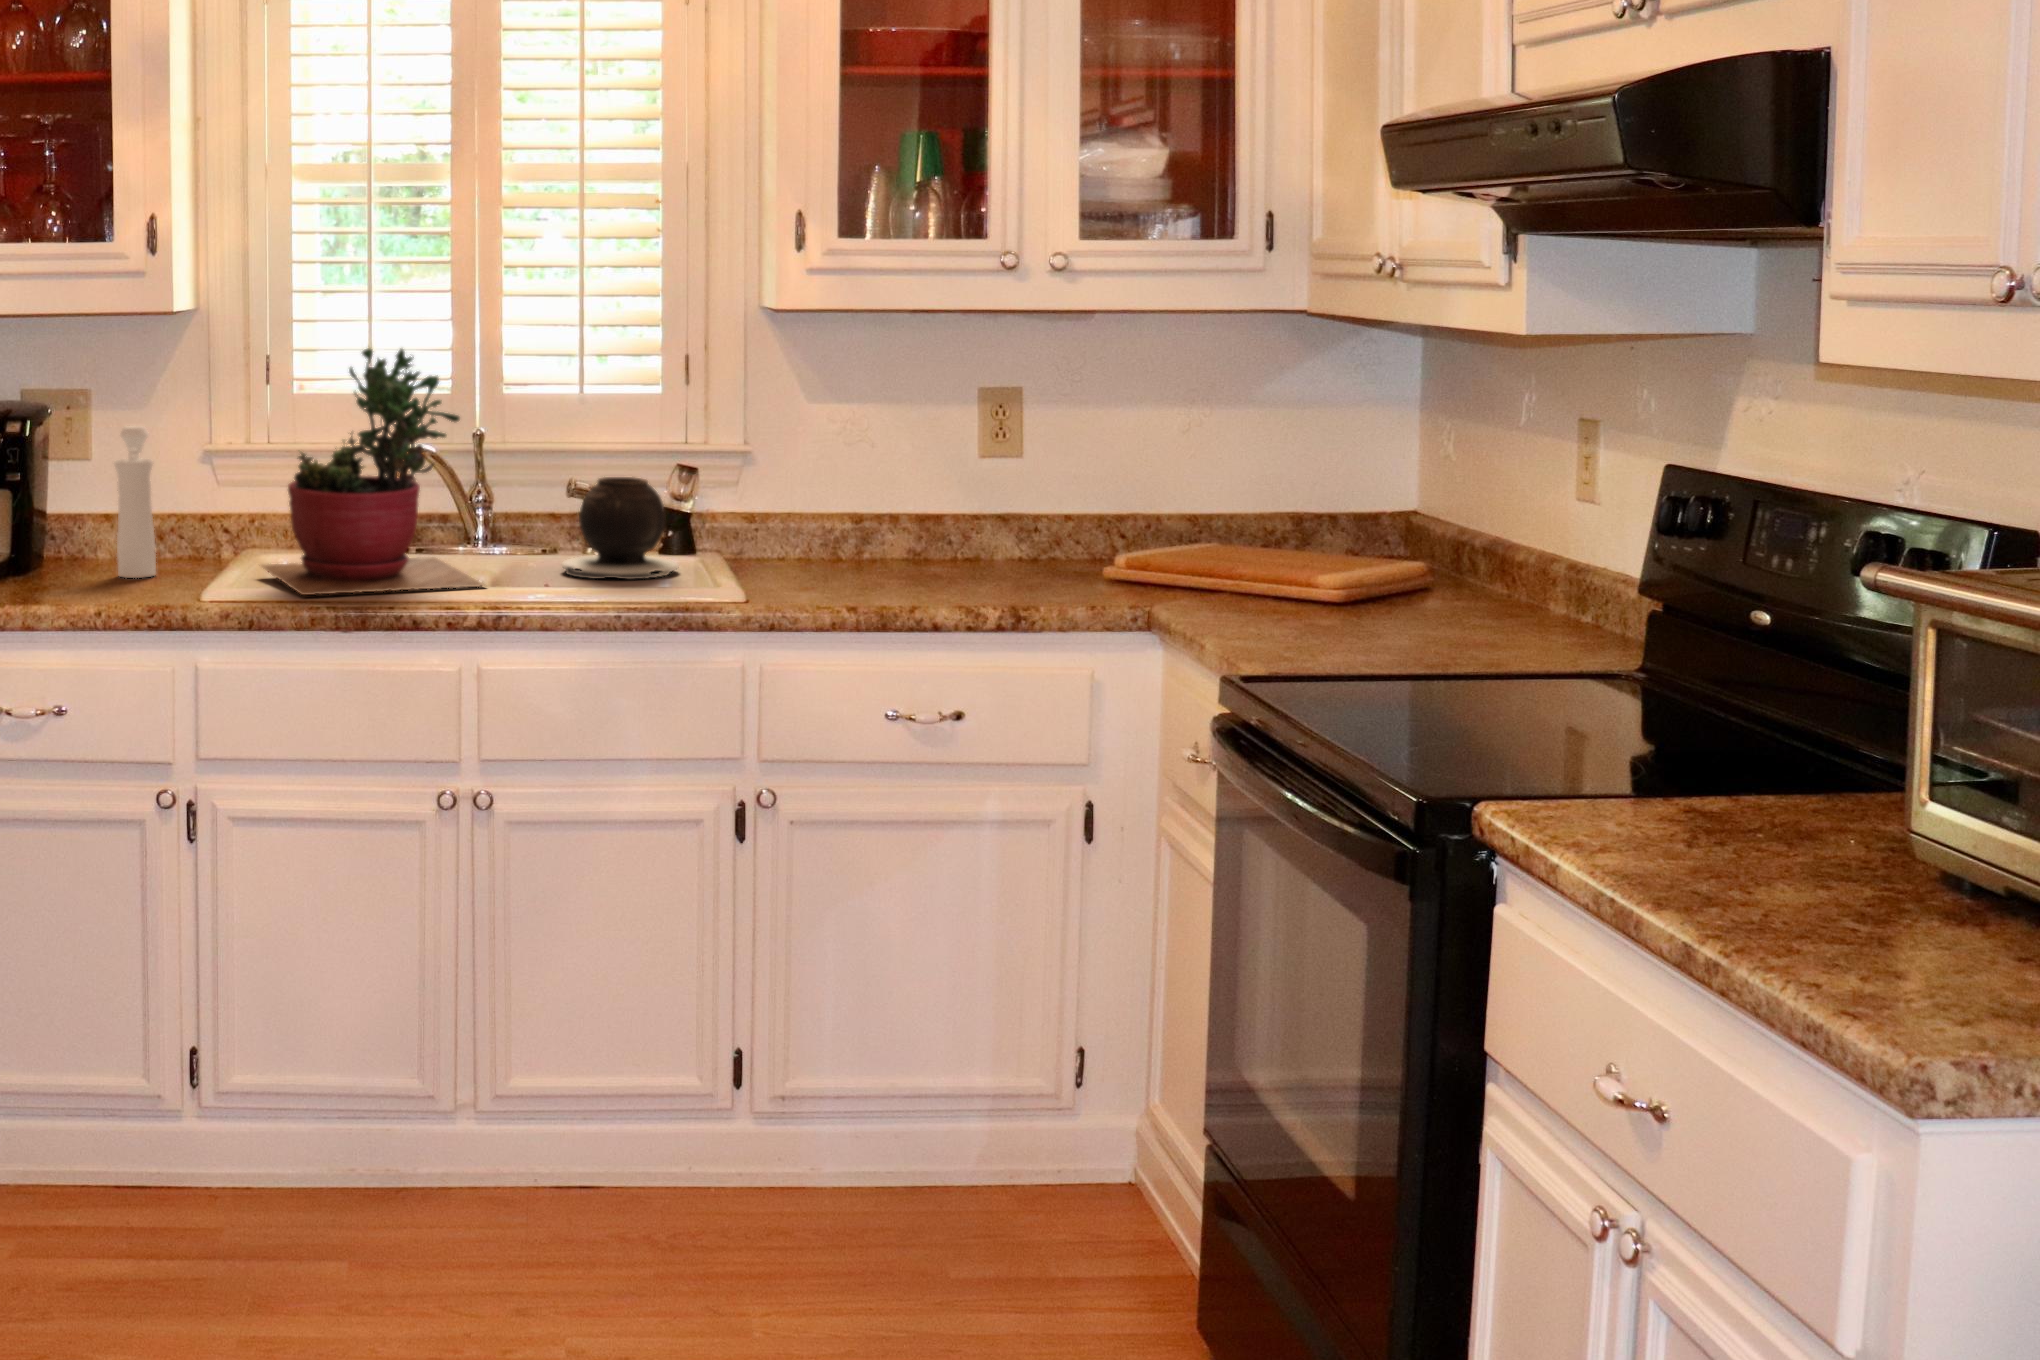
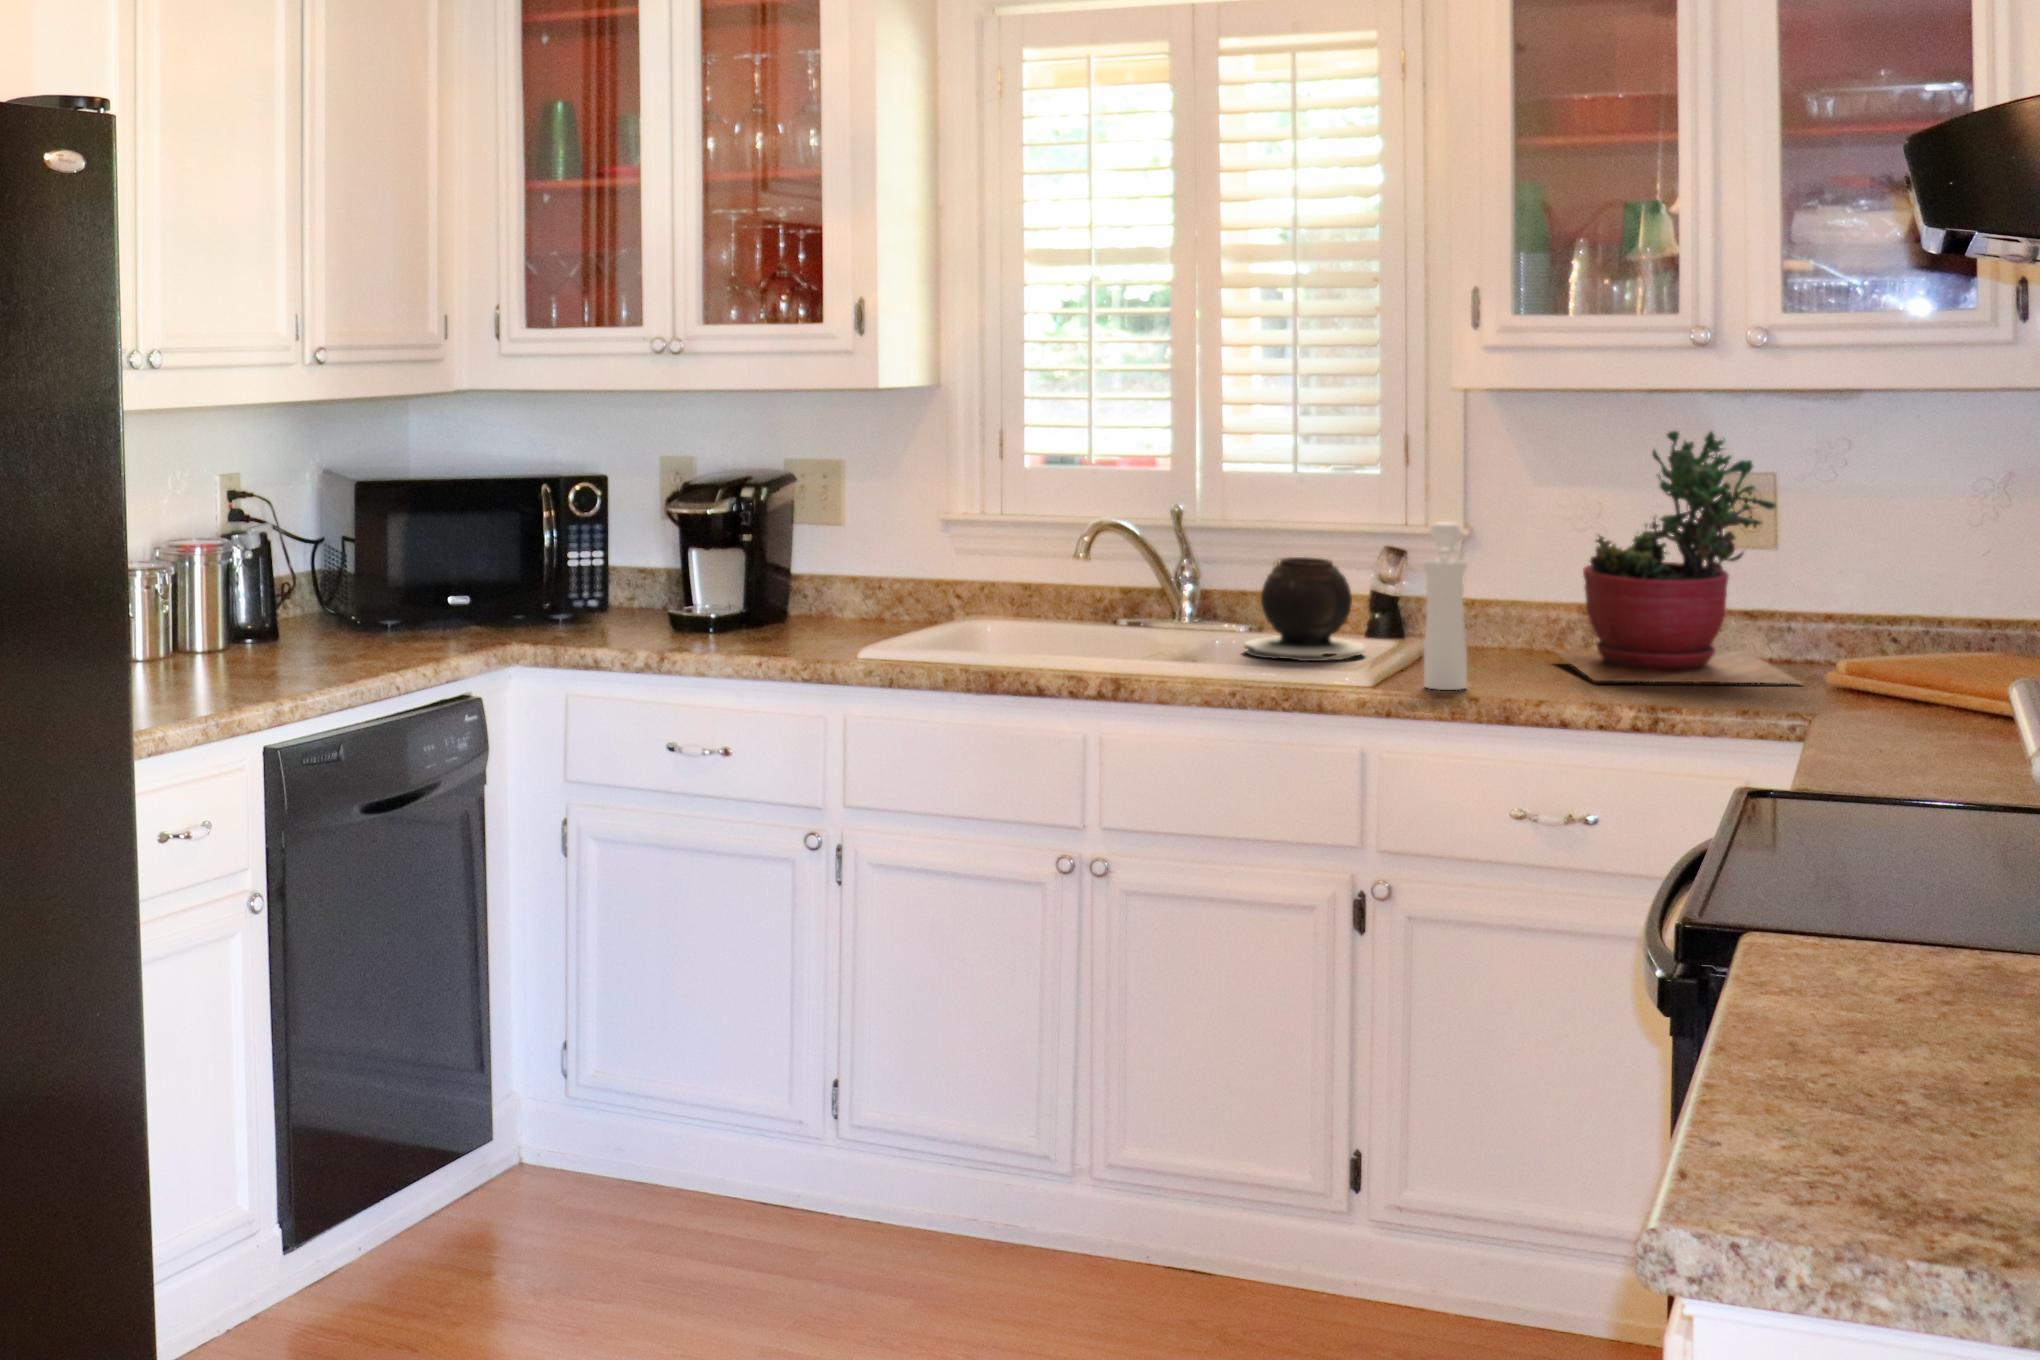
succulent plant: present [261,349,484,595] -> present [1554,430,1800,684]
pepper mill: present [114,426,156,578] -> present [1423,522,1467,690]

